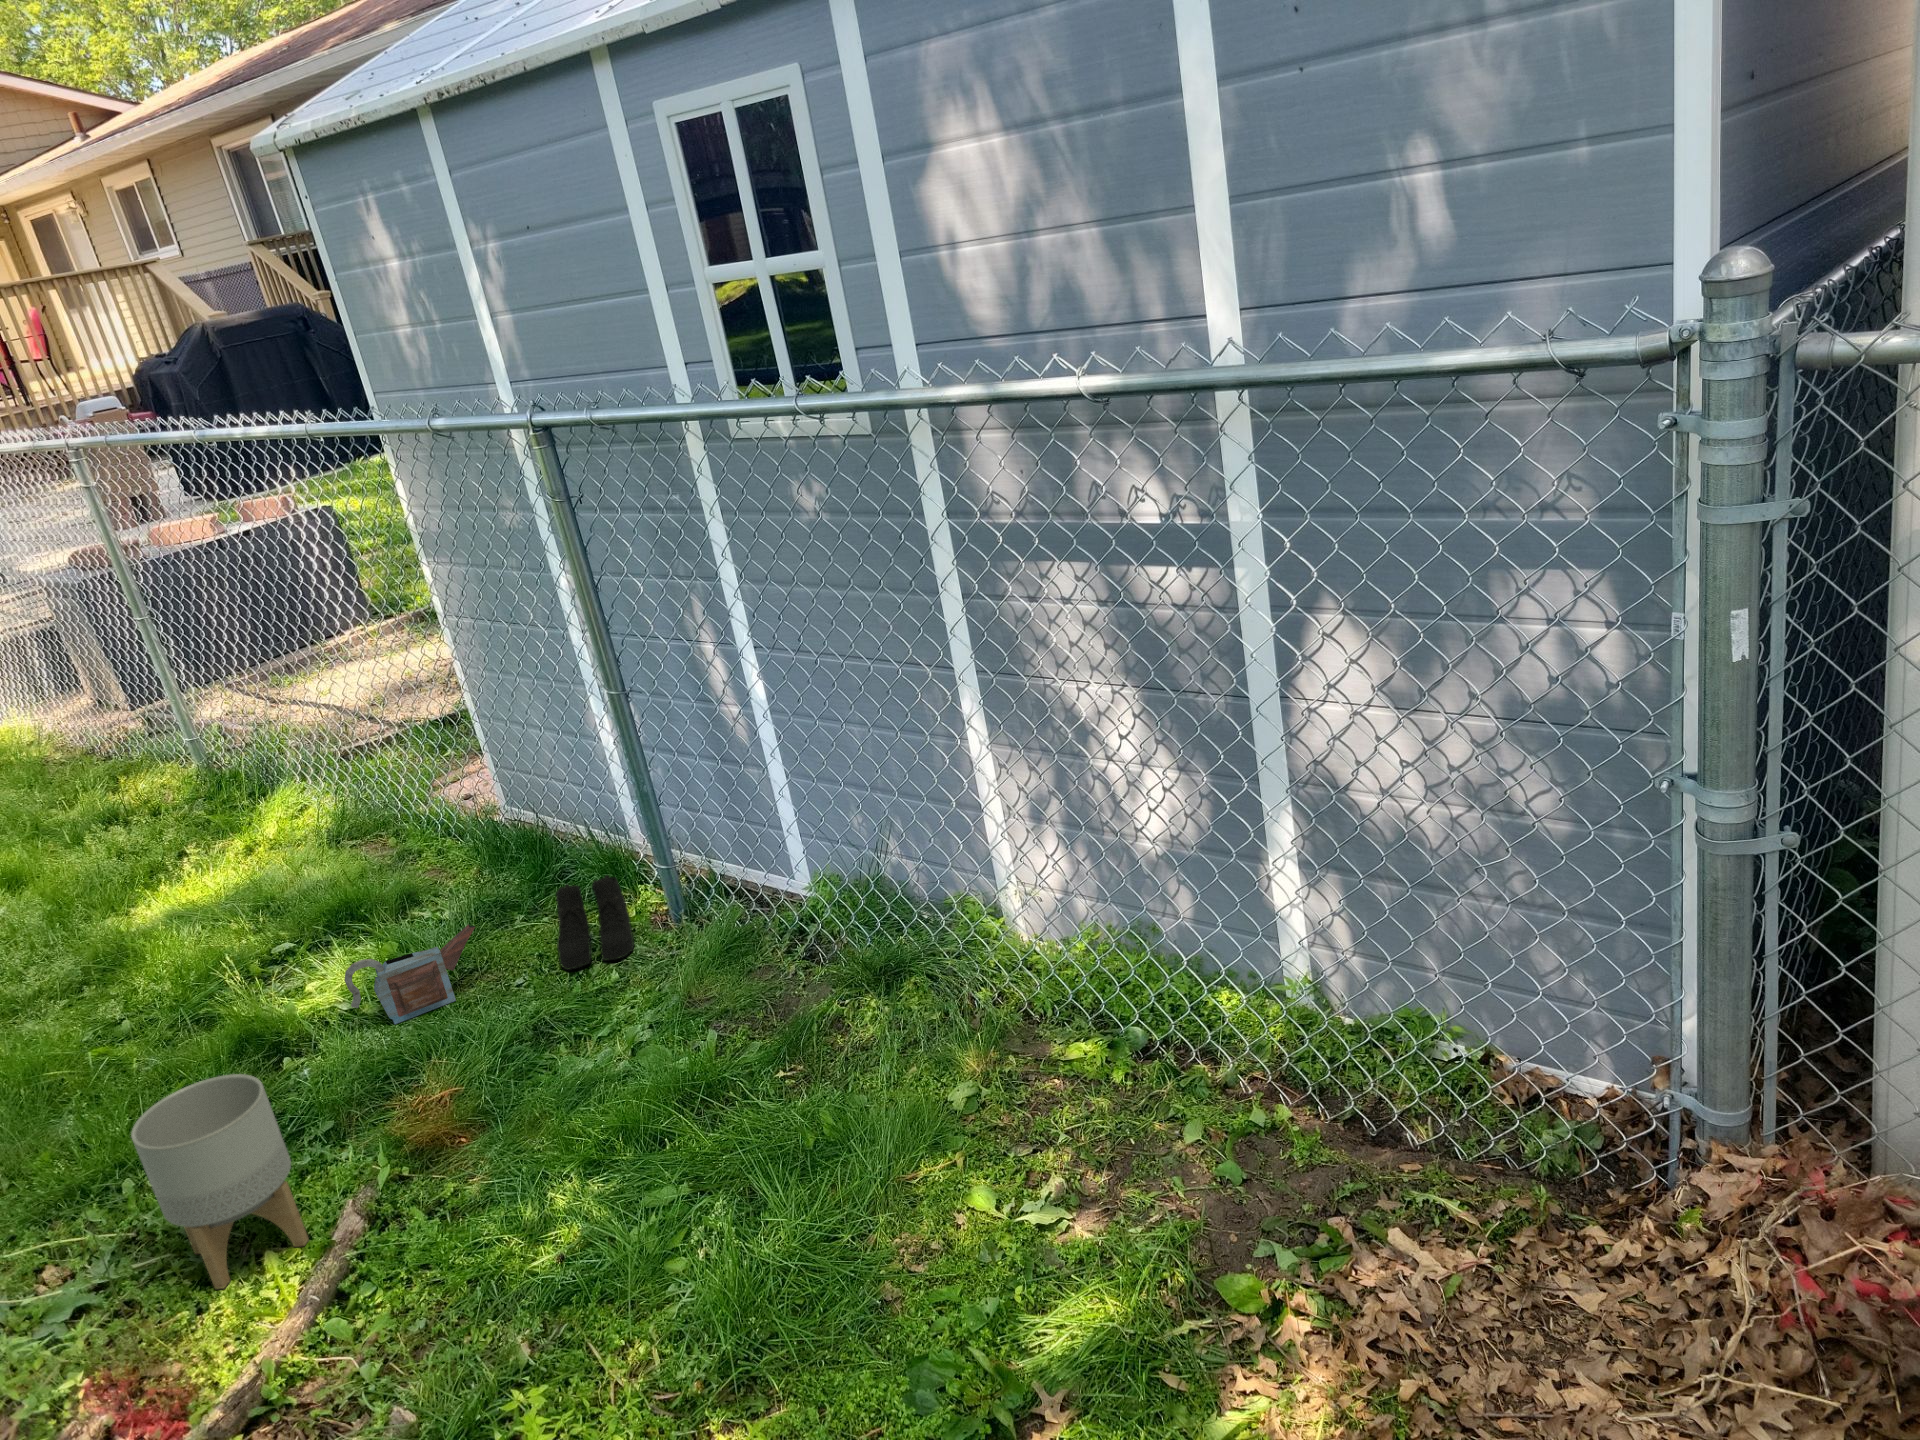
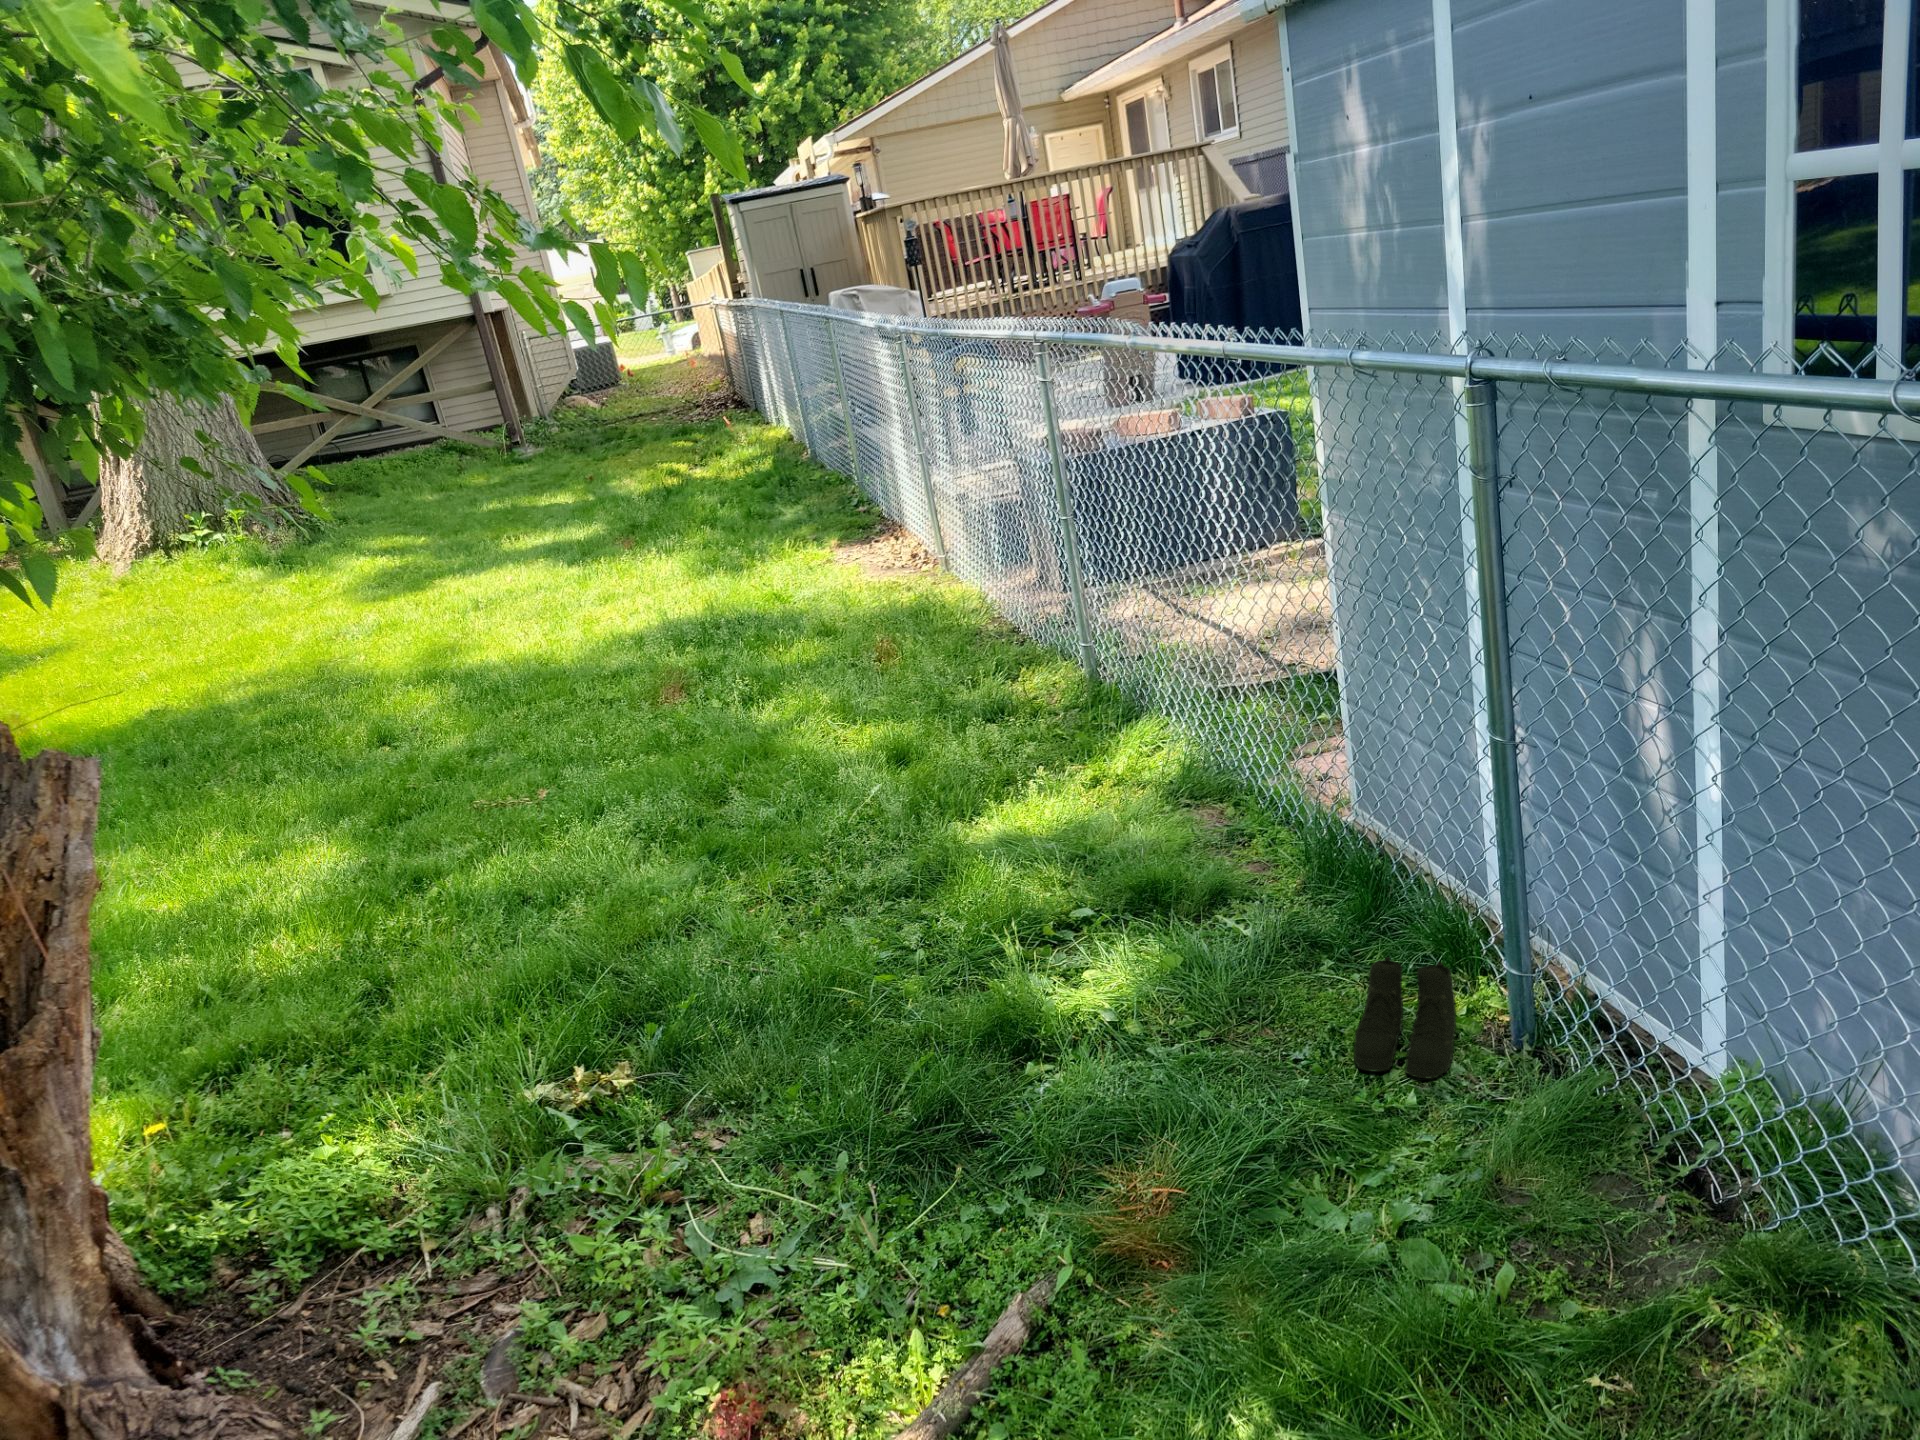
watering can: present [344,925,475,1024] -> none [1109,976,1264,1062]
planter: present [131,1074,308,1289] -> none [815,1104,969,1345]

